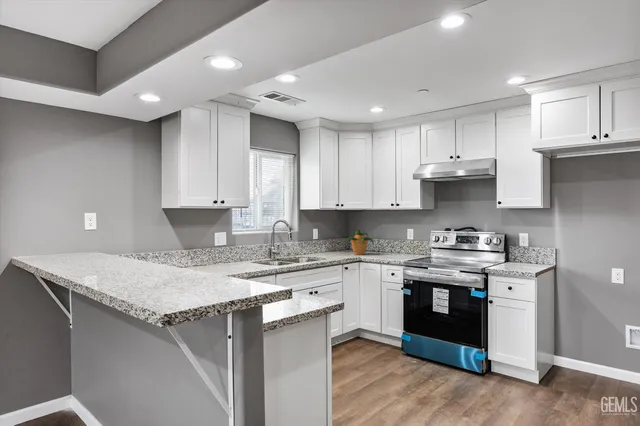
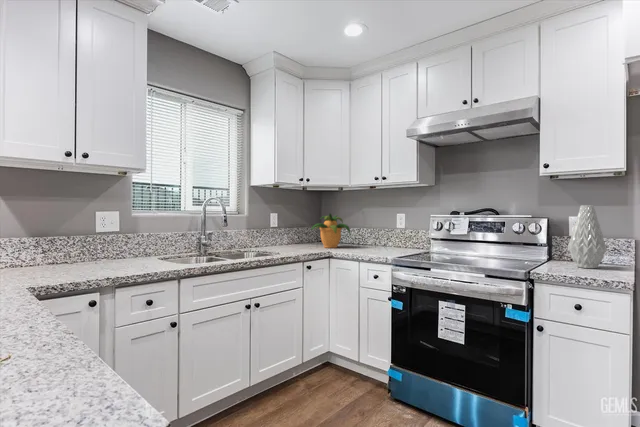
vase: none [513,228,534,266] -> present [568,205,607,268]

